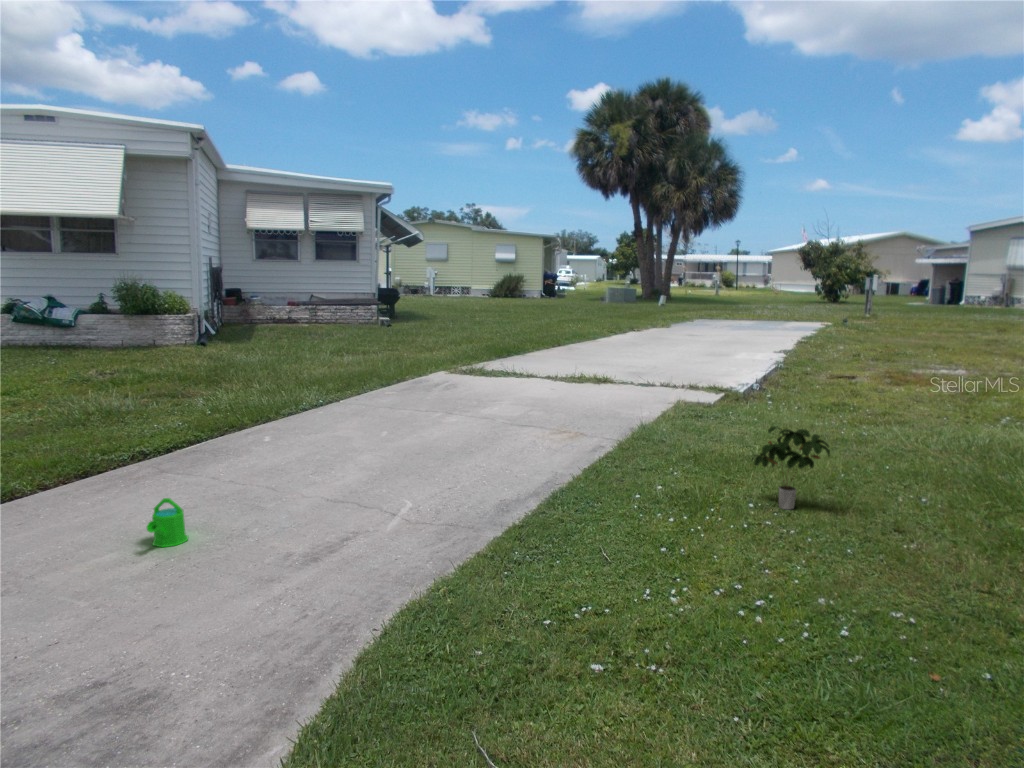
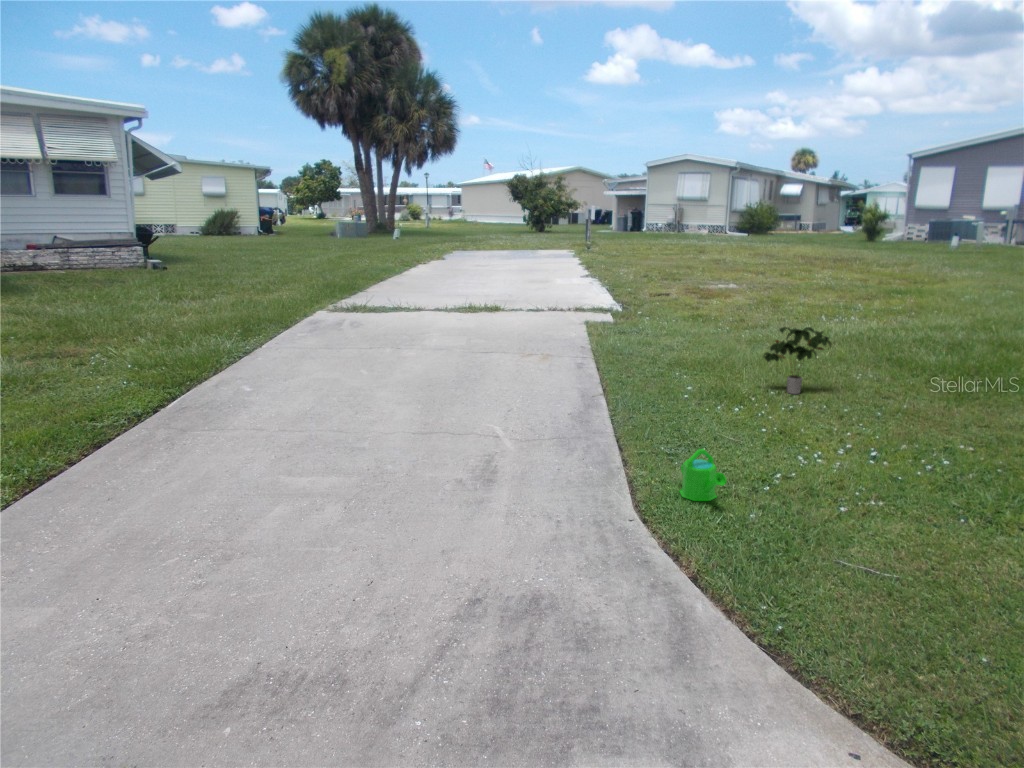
watering can: present [147,498,188,547] -> present [680,449,726,501]

